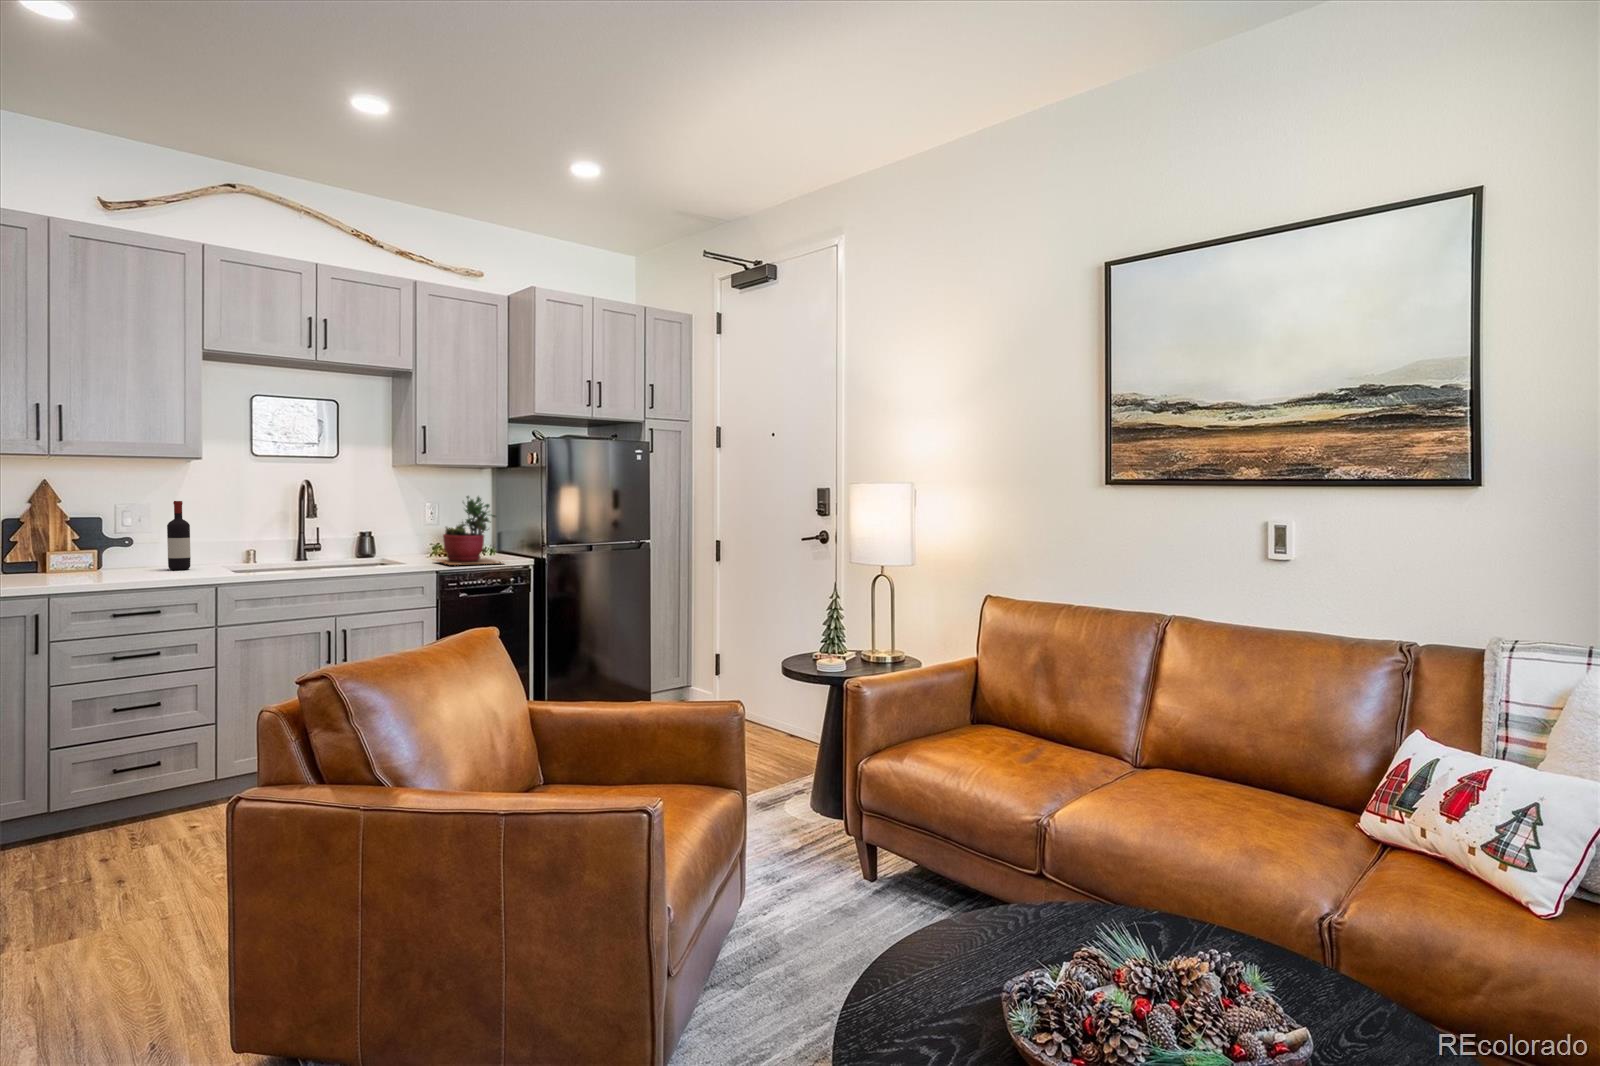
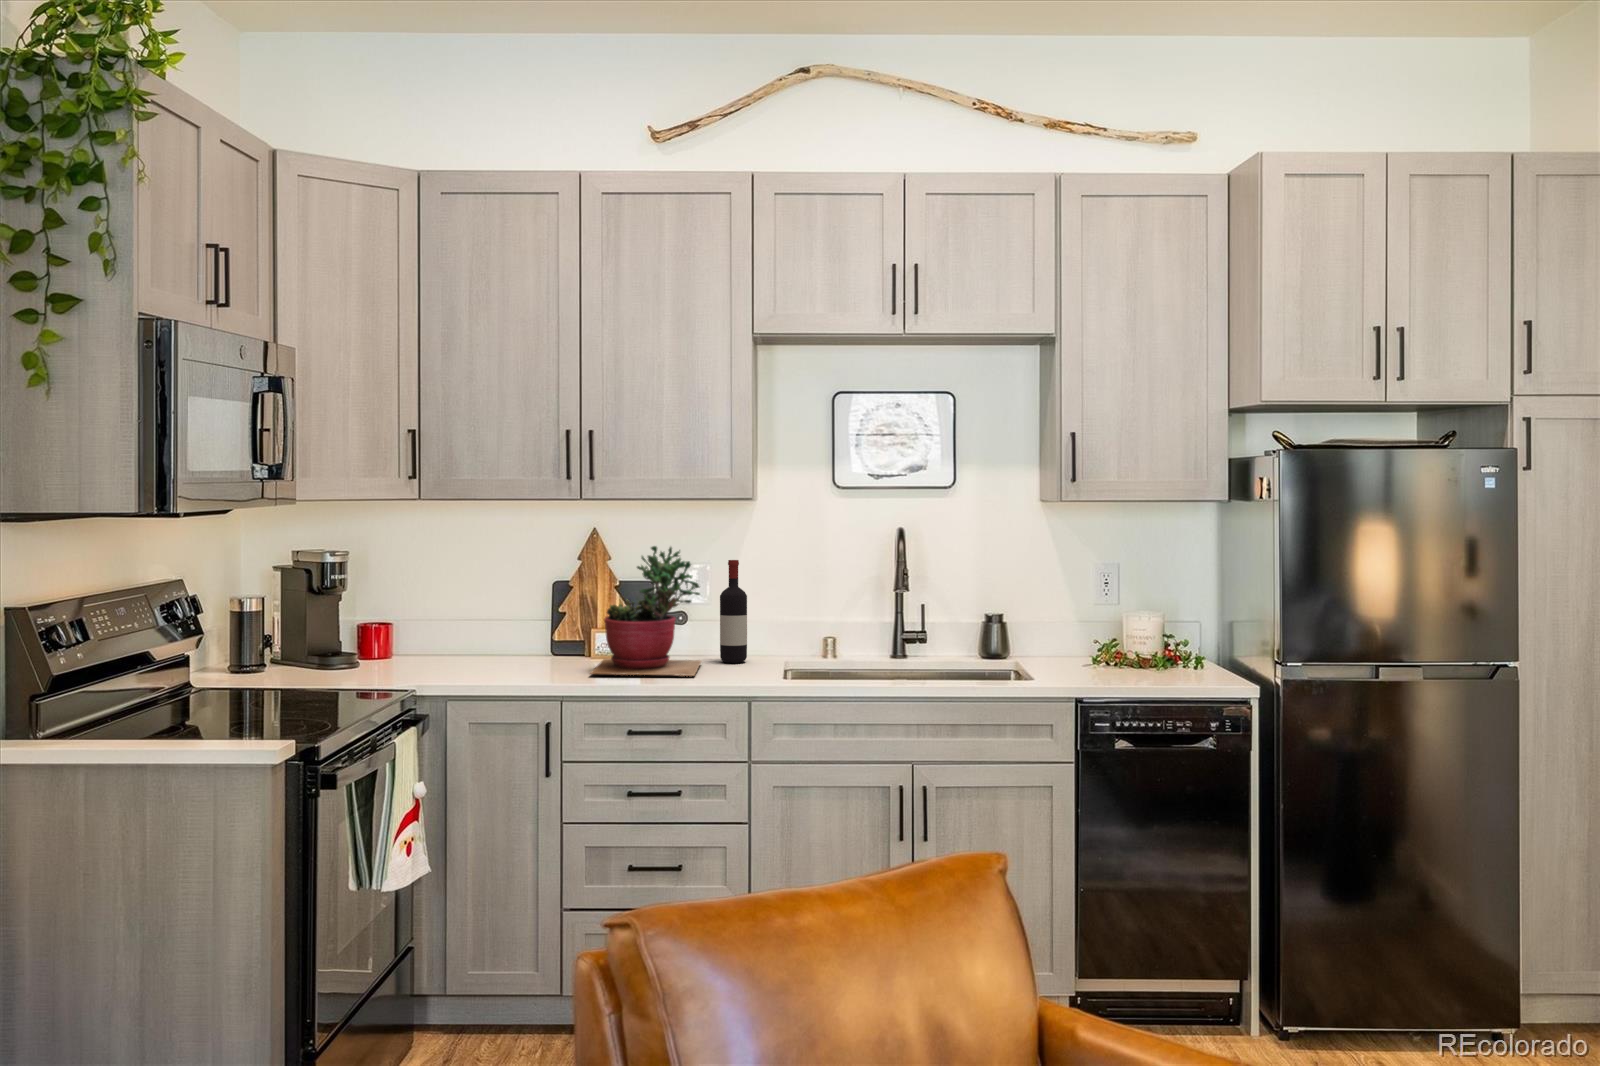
succulent plant: present [436,496,501,565] -> present [591,546,701,676]

